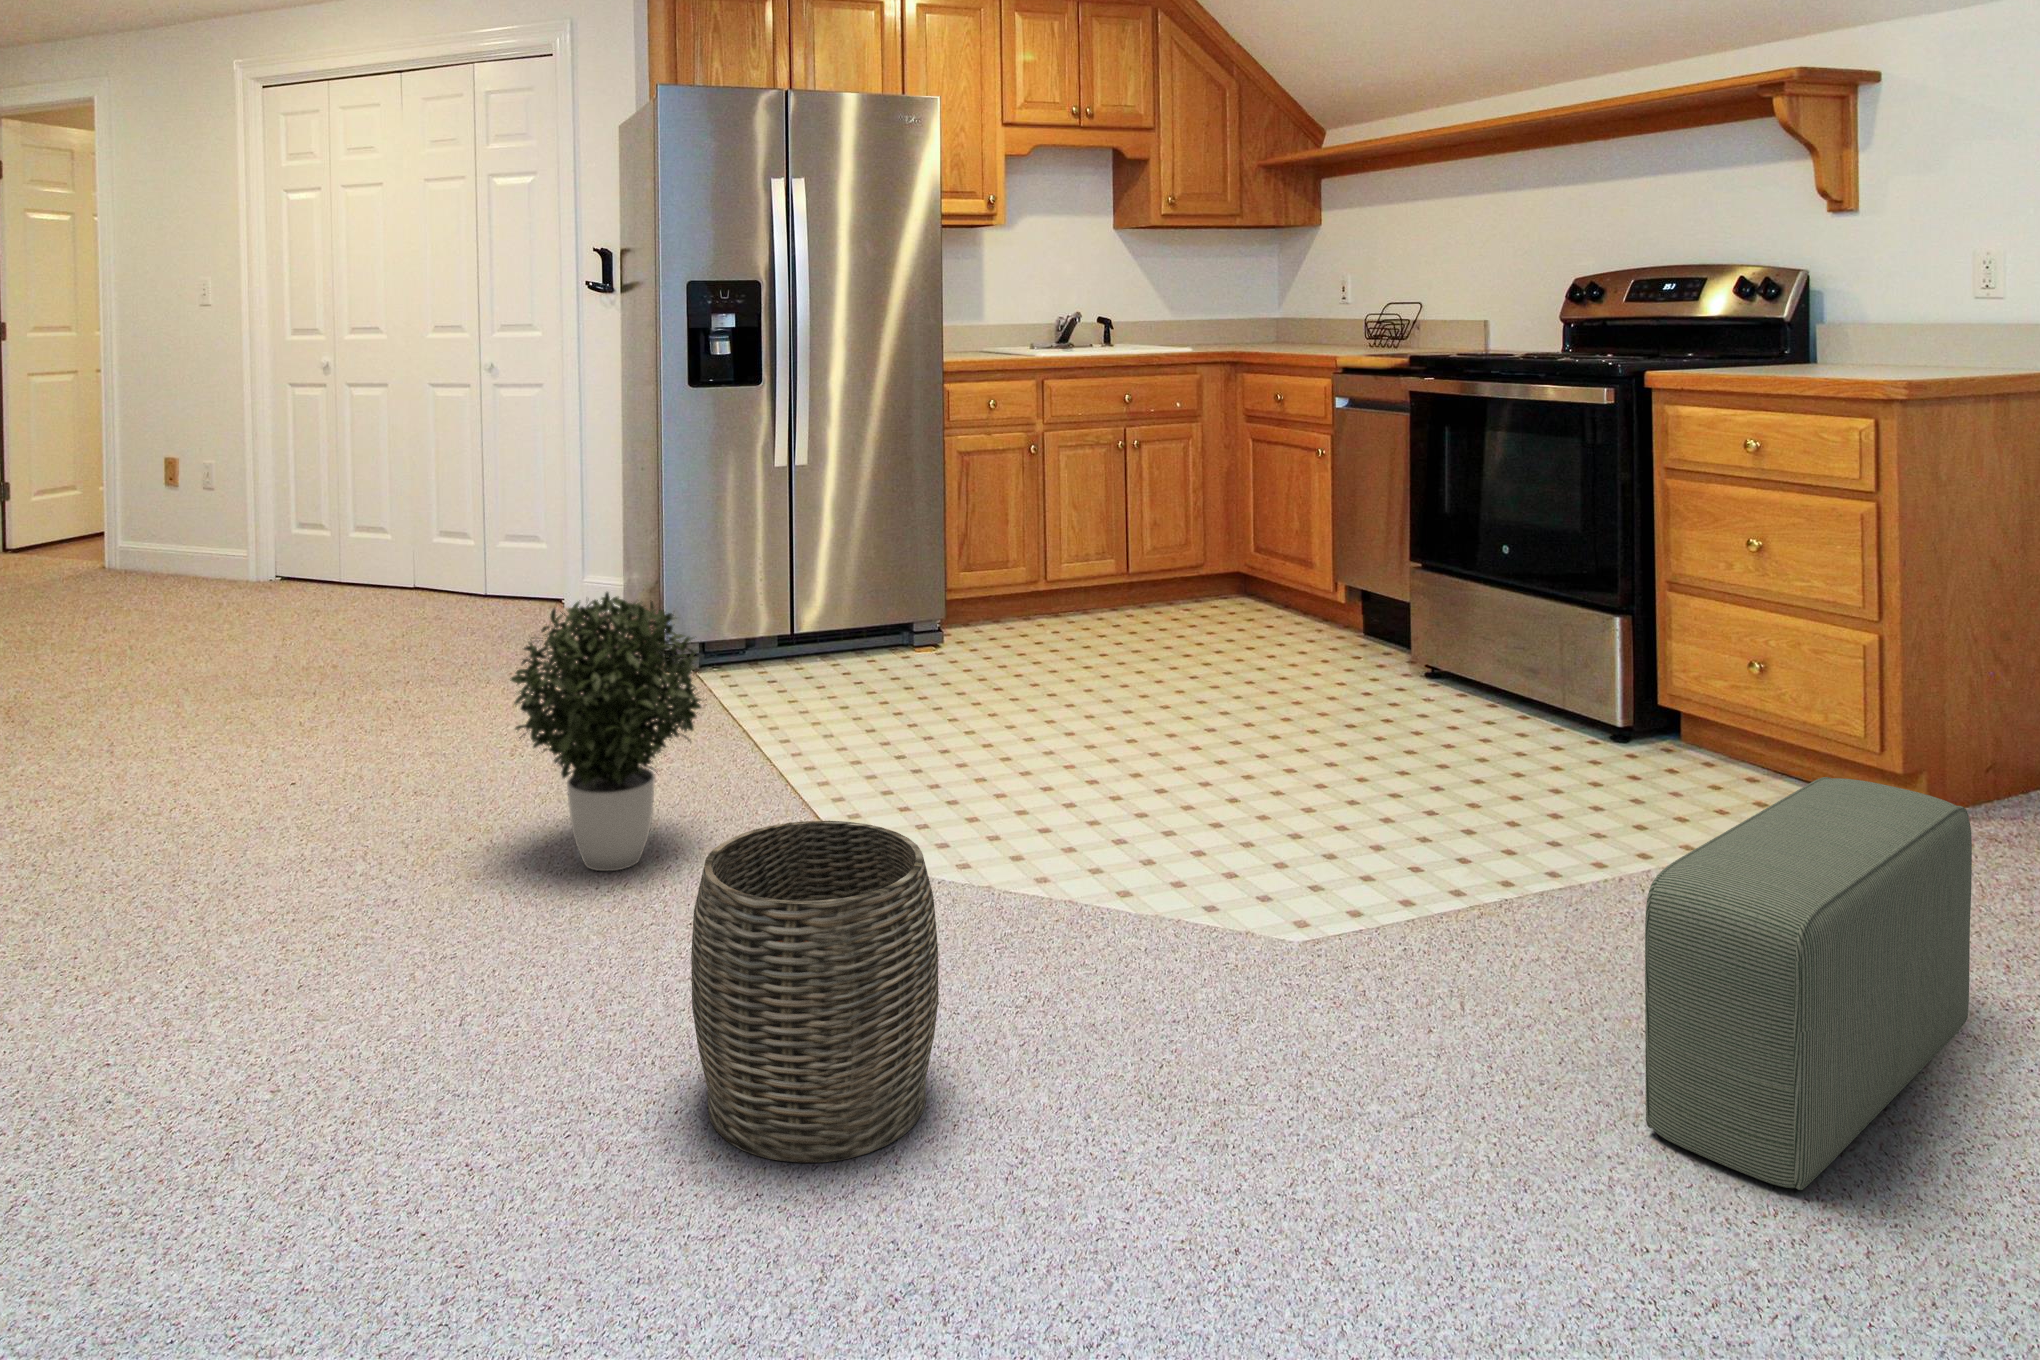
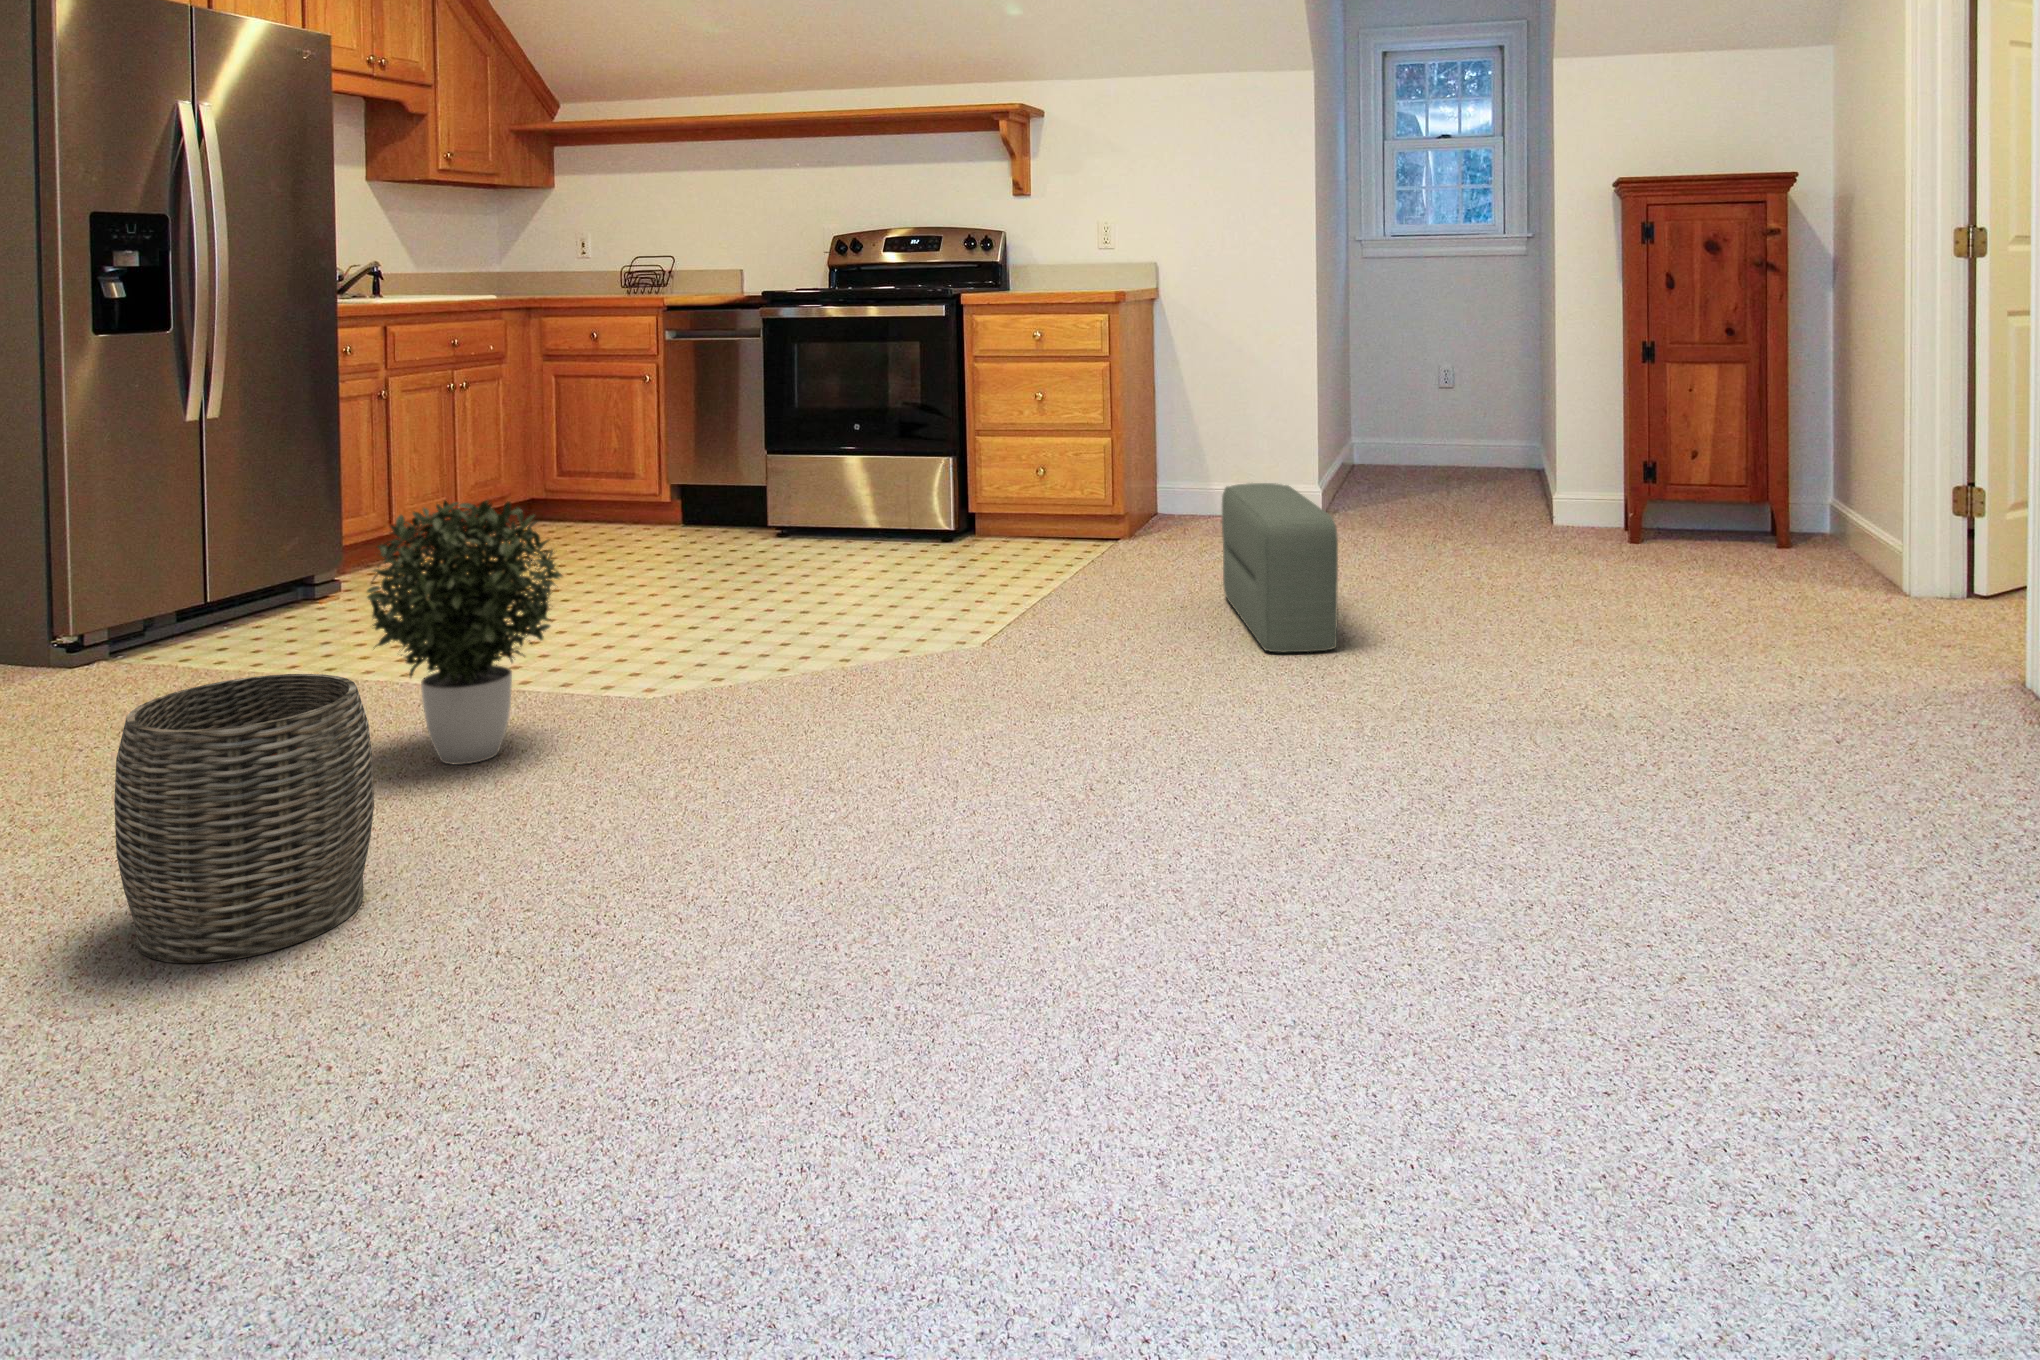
woven basket: present [691,821,939,1163] -> present [114,674,374,963]

